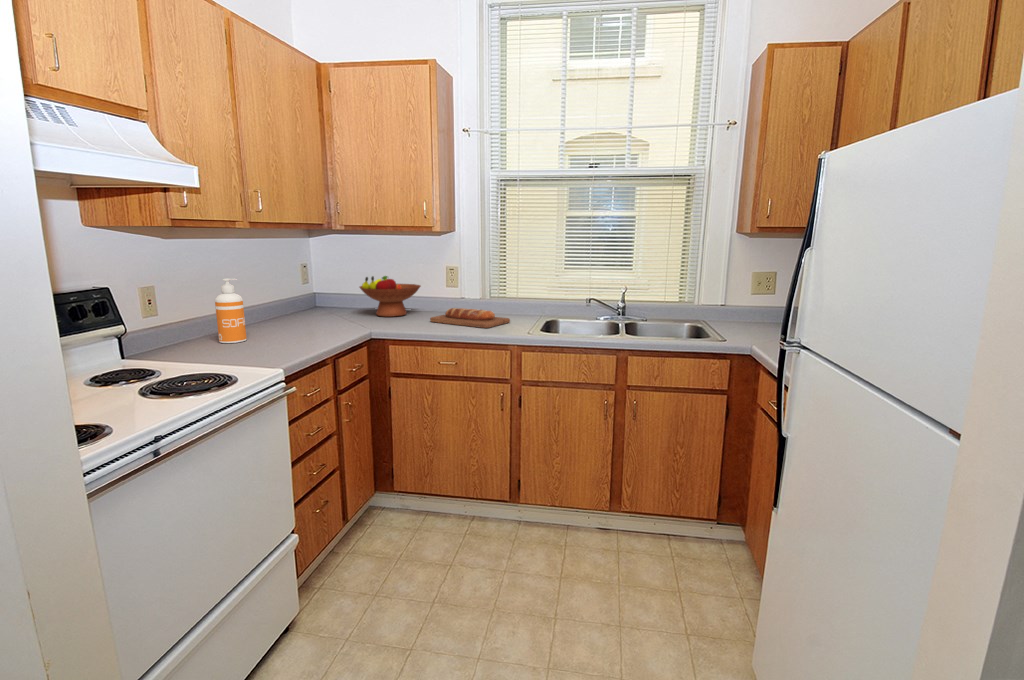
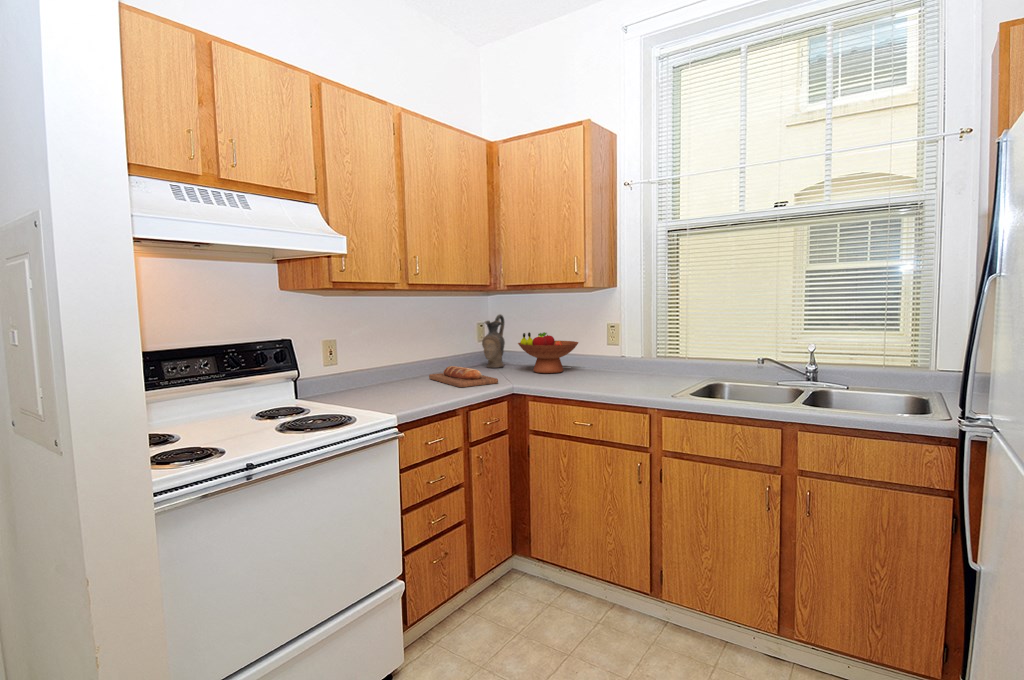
ceramic pitcher: none [314,257,339,313] -> present [482,314,505,368]
soap dispenser: present [215,278,247,343] -> none [379,332,403,390]
bread loaf: present [430,308,510,328] -> present [429,366,498,387]

